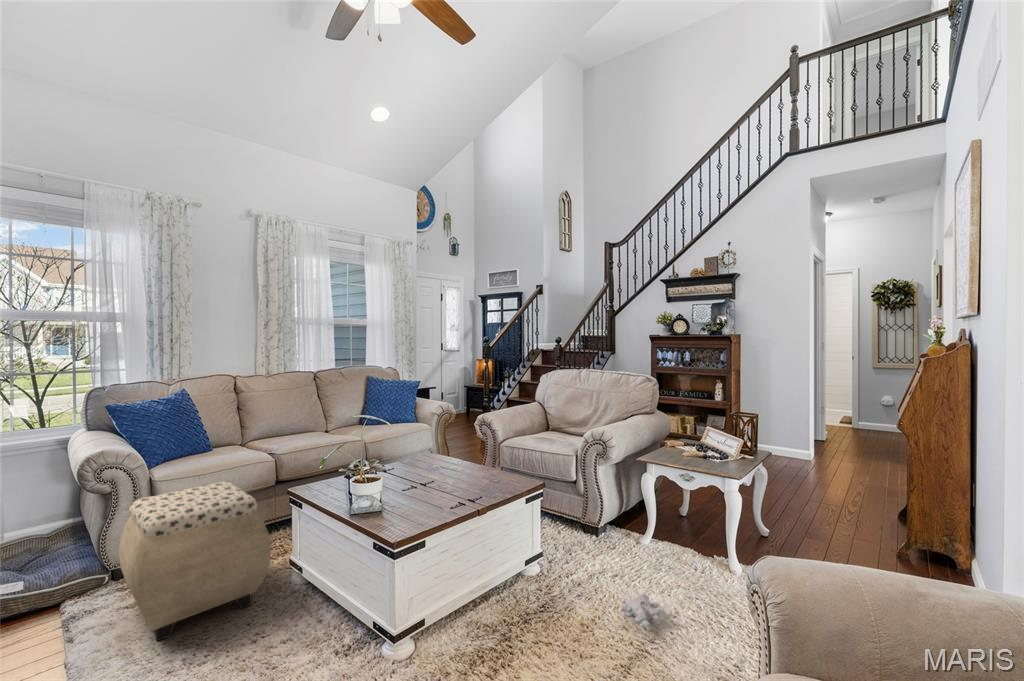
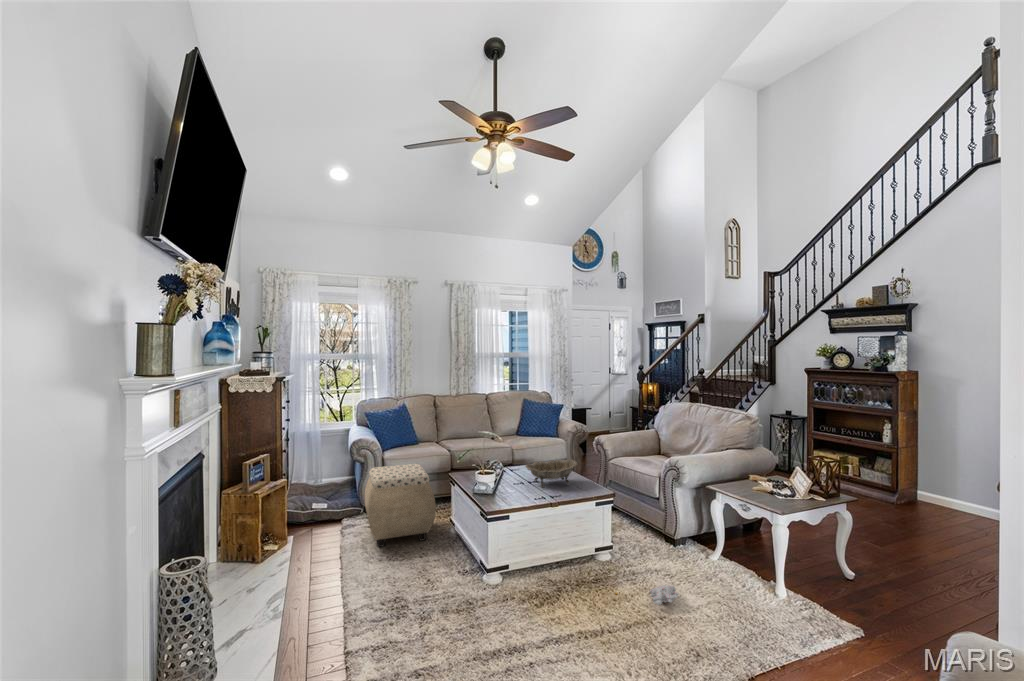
decorative bowl: none [416,447,489,491] -> present [526,459,578,487]

